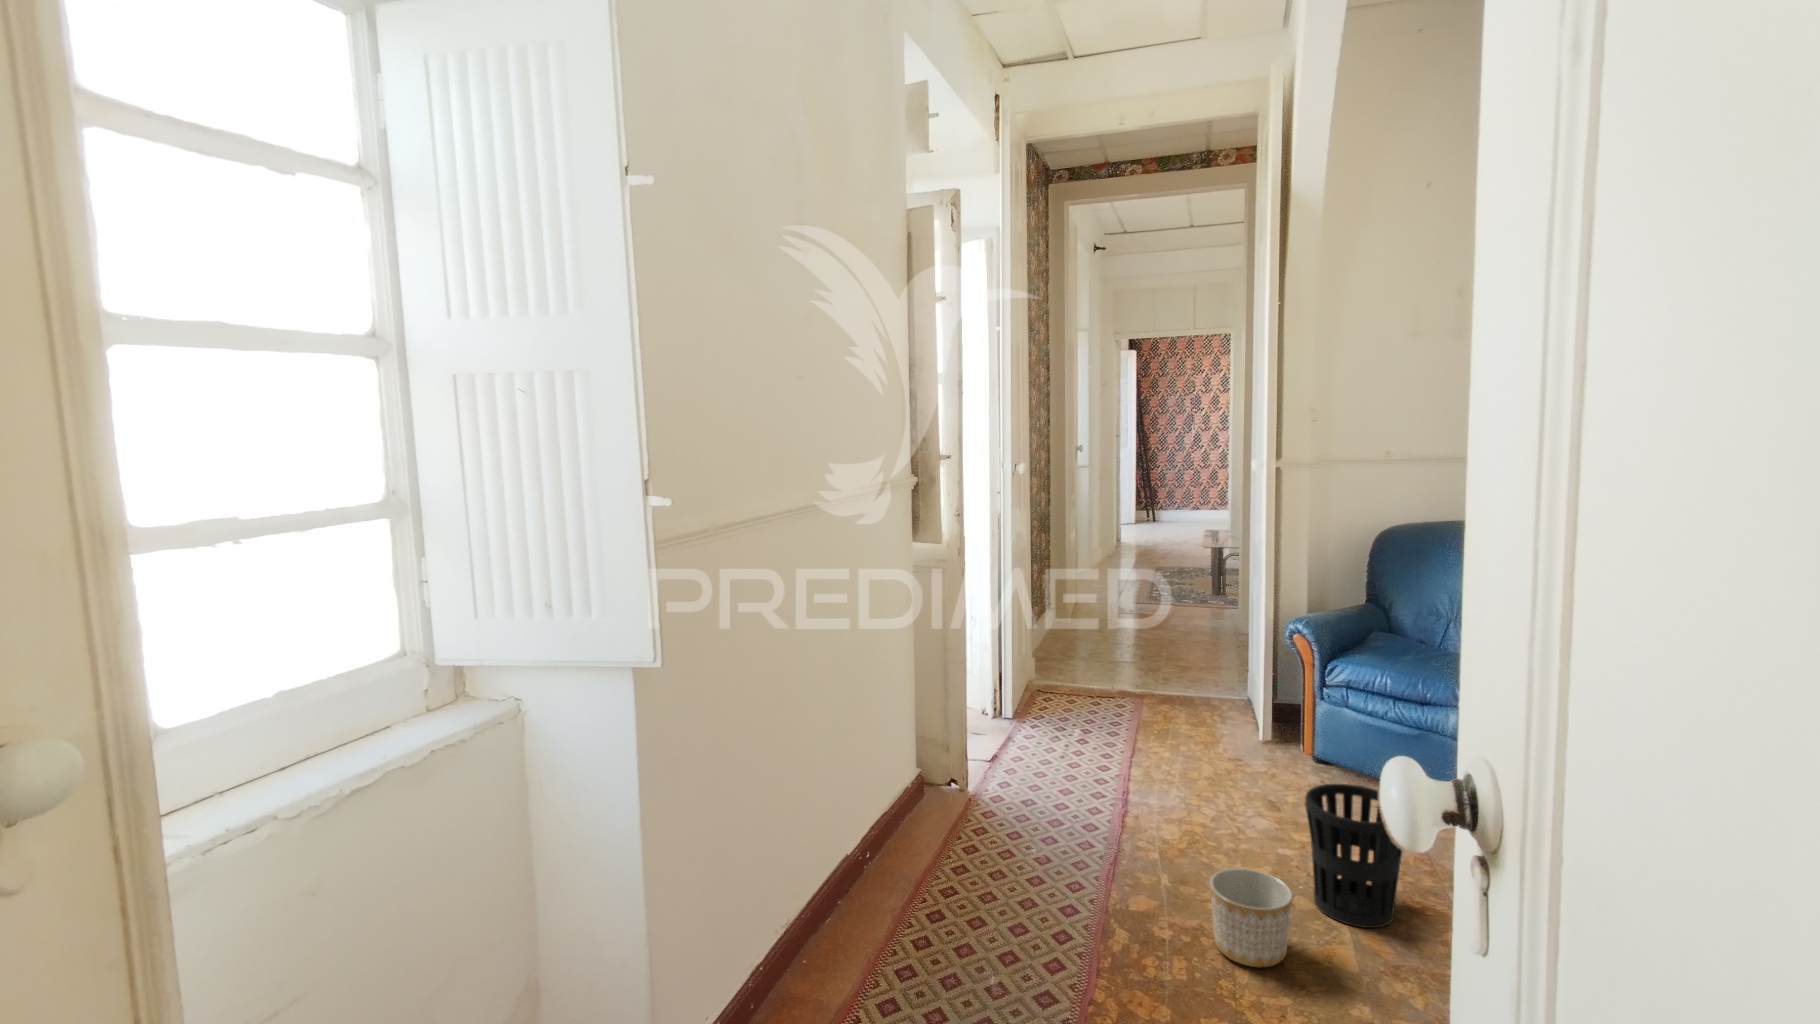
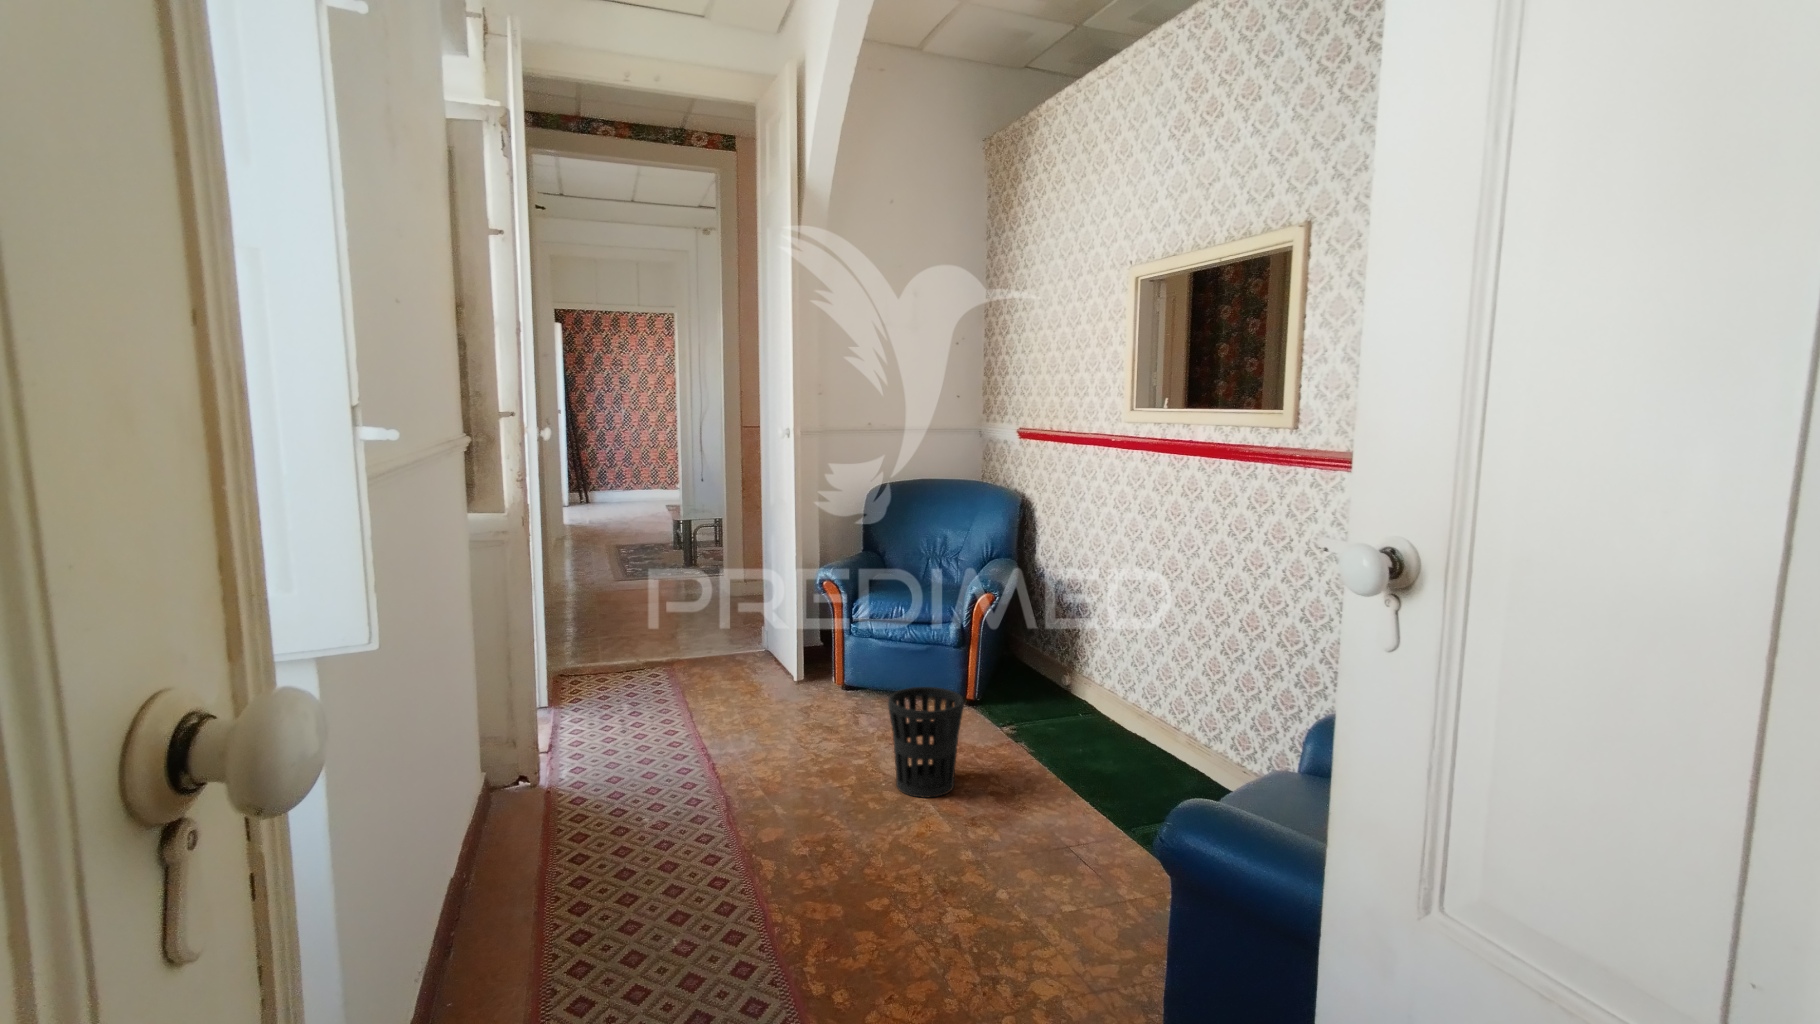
planter: present [1210,868,1292,967] -> none [841,771,907,851]

